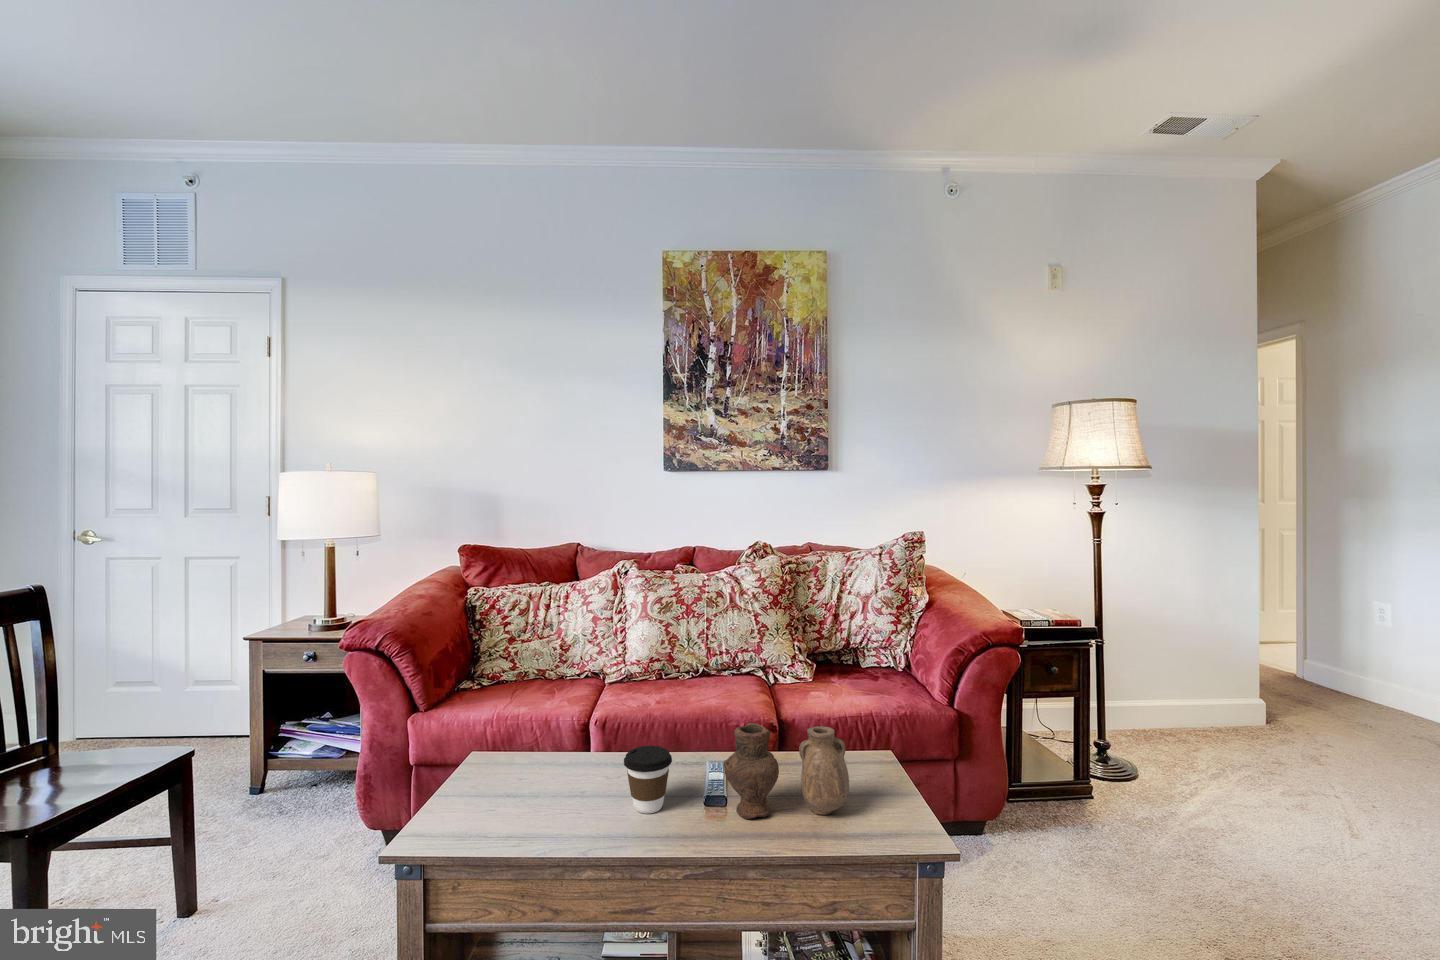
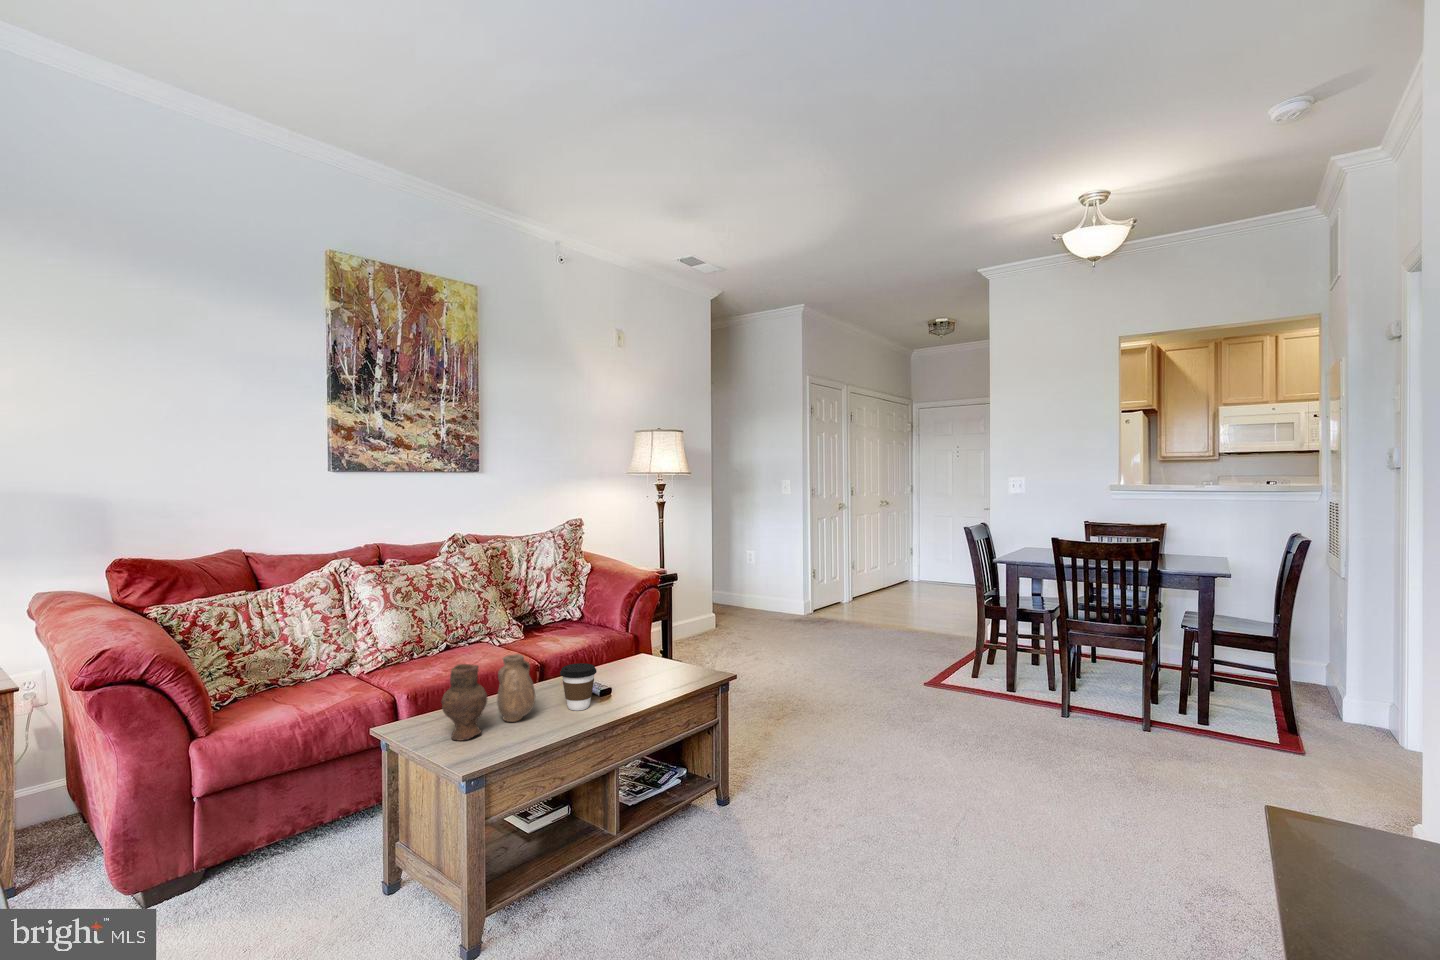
vase: present [723,723,849,819] -> present [442,654,535,741]

